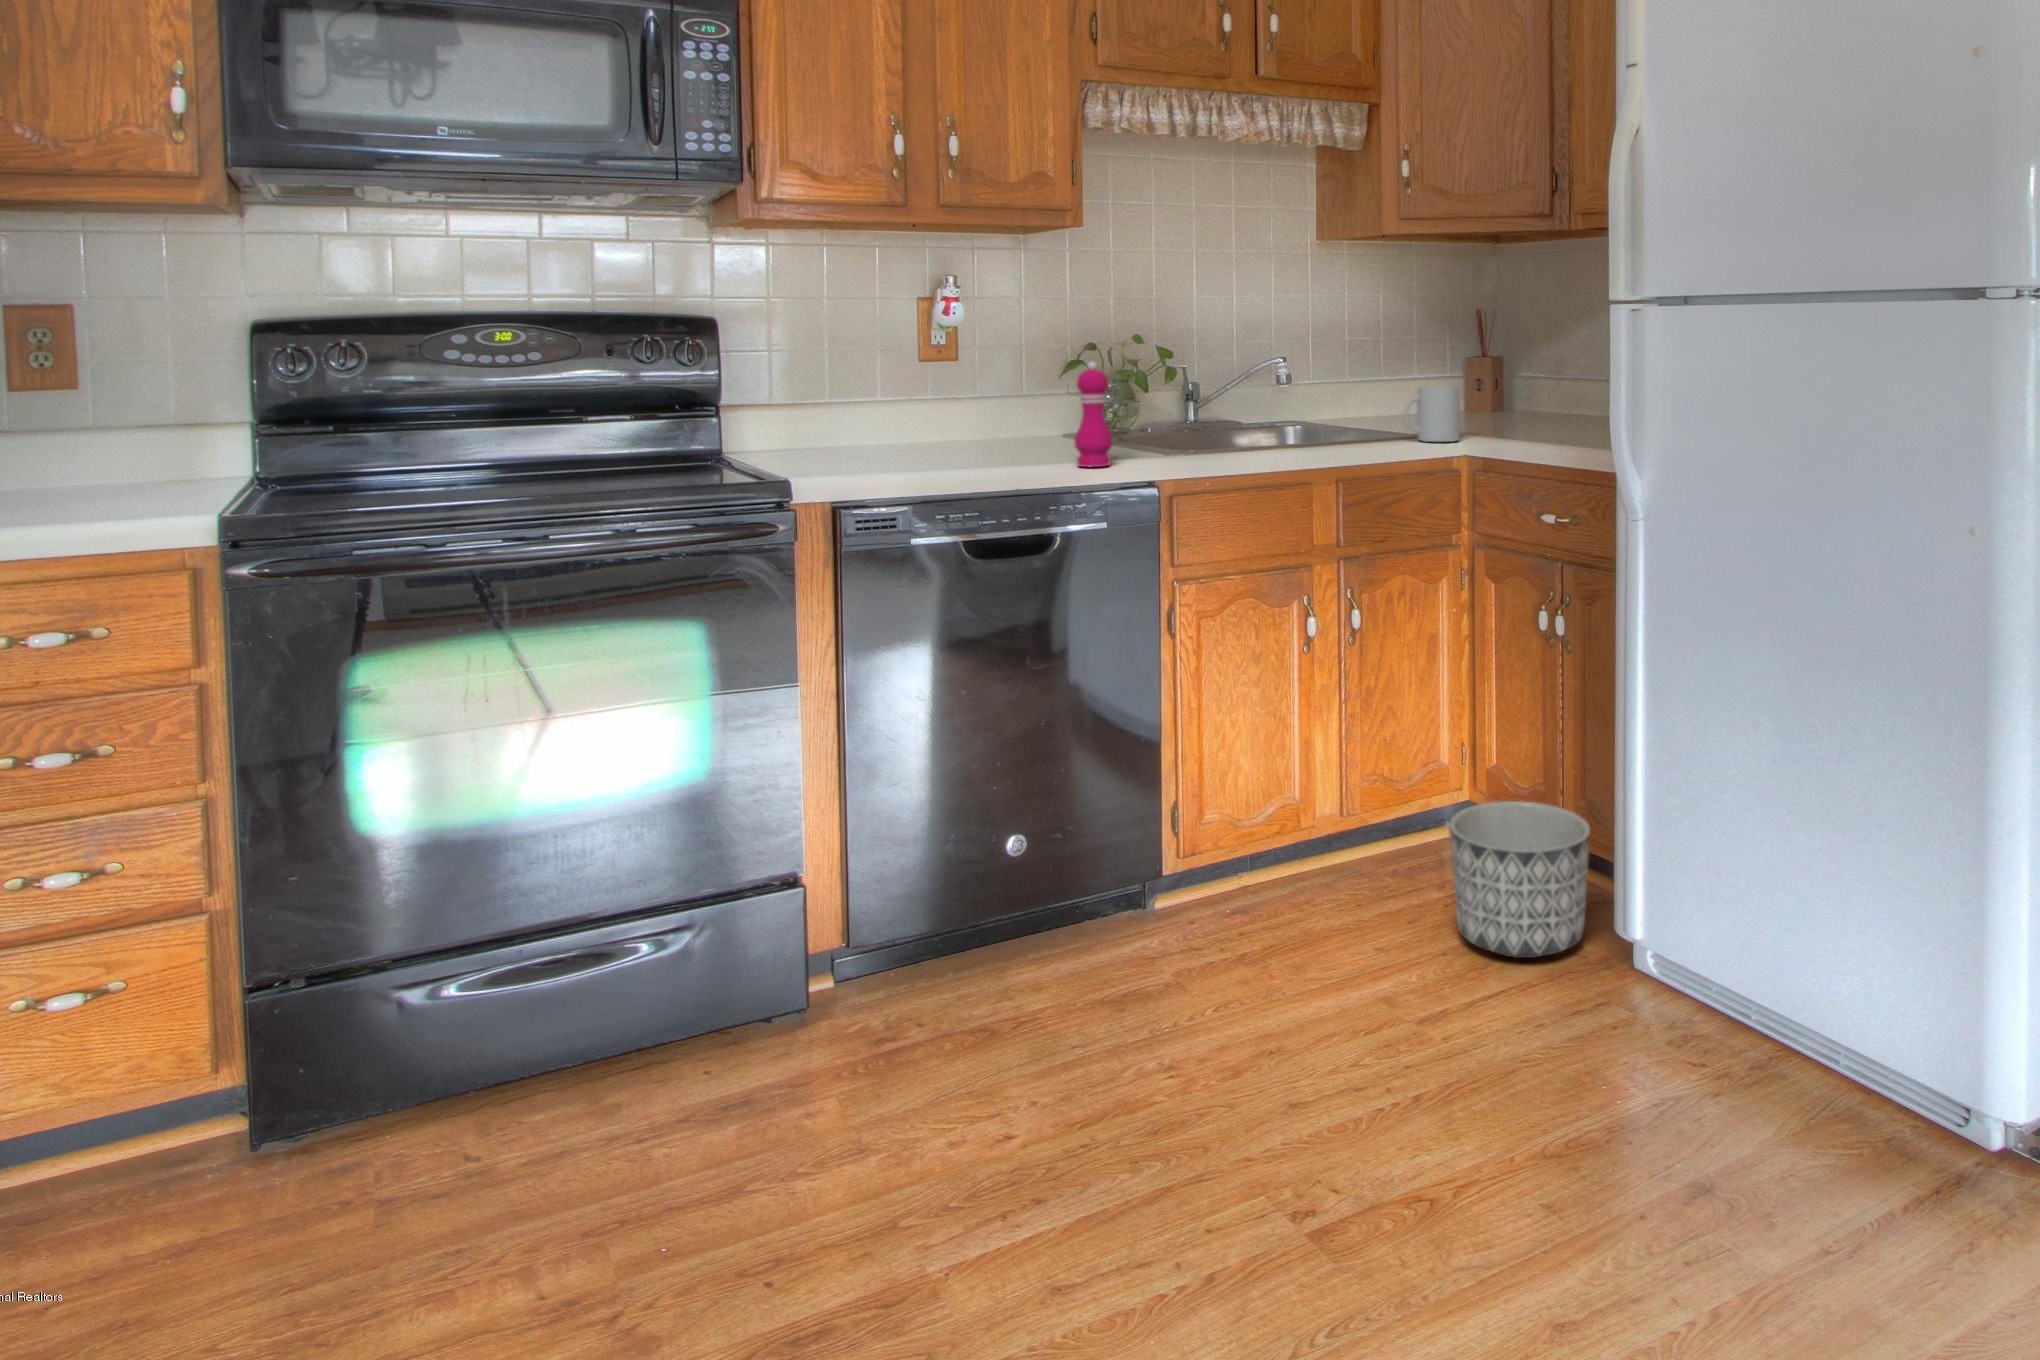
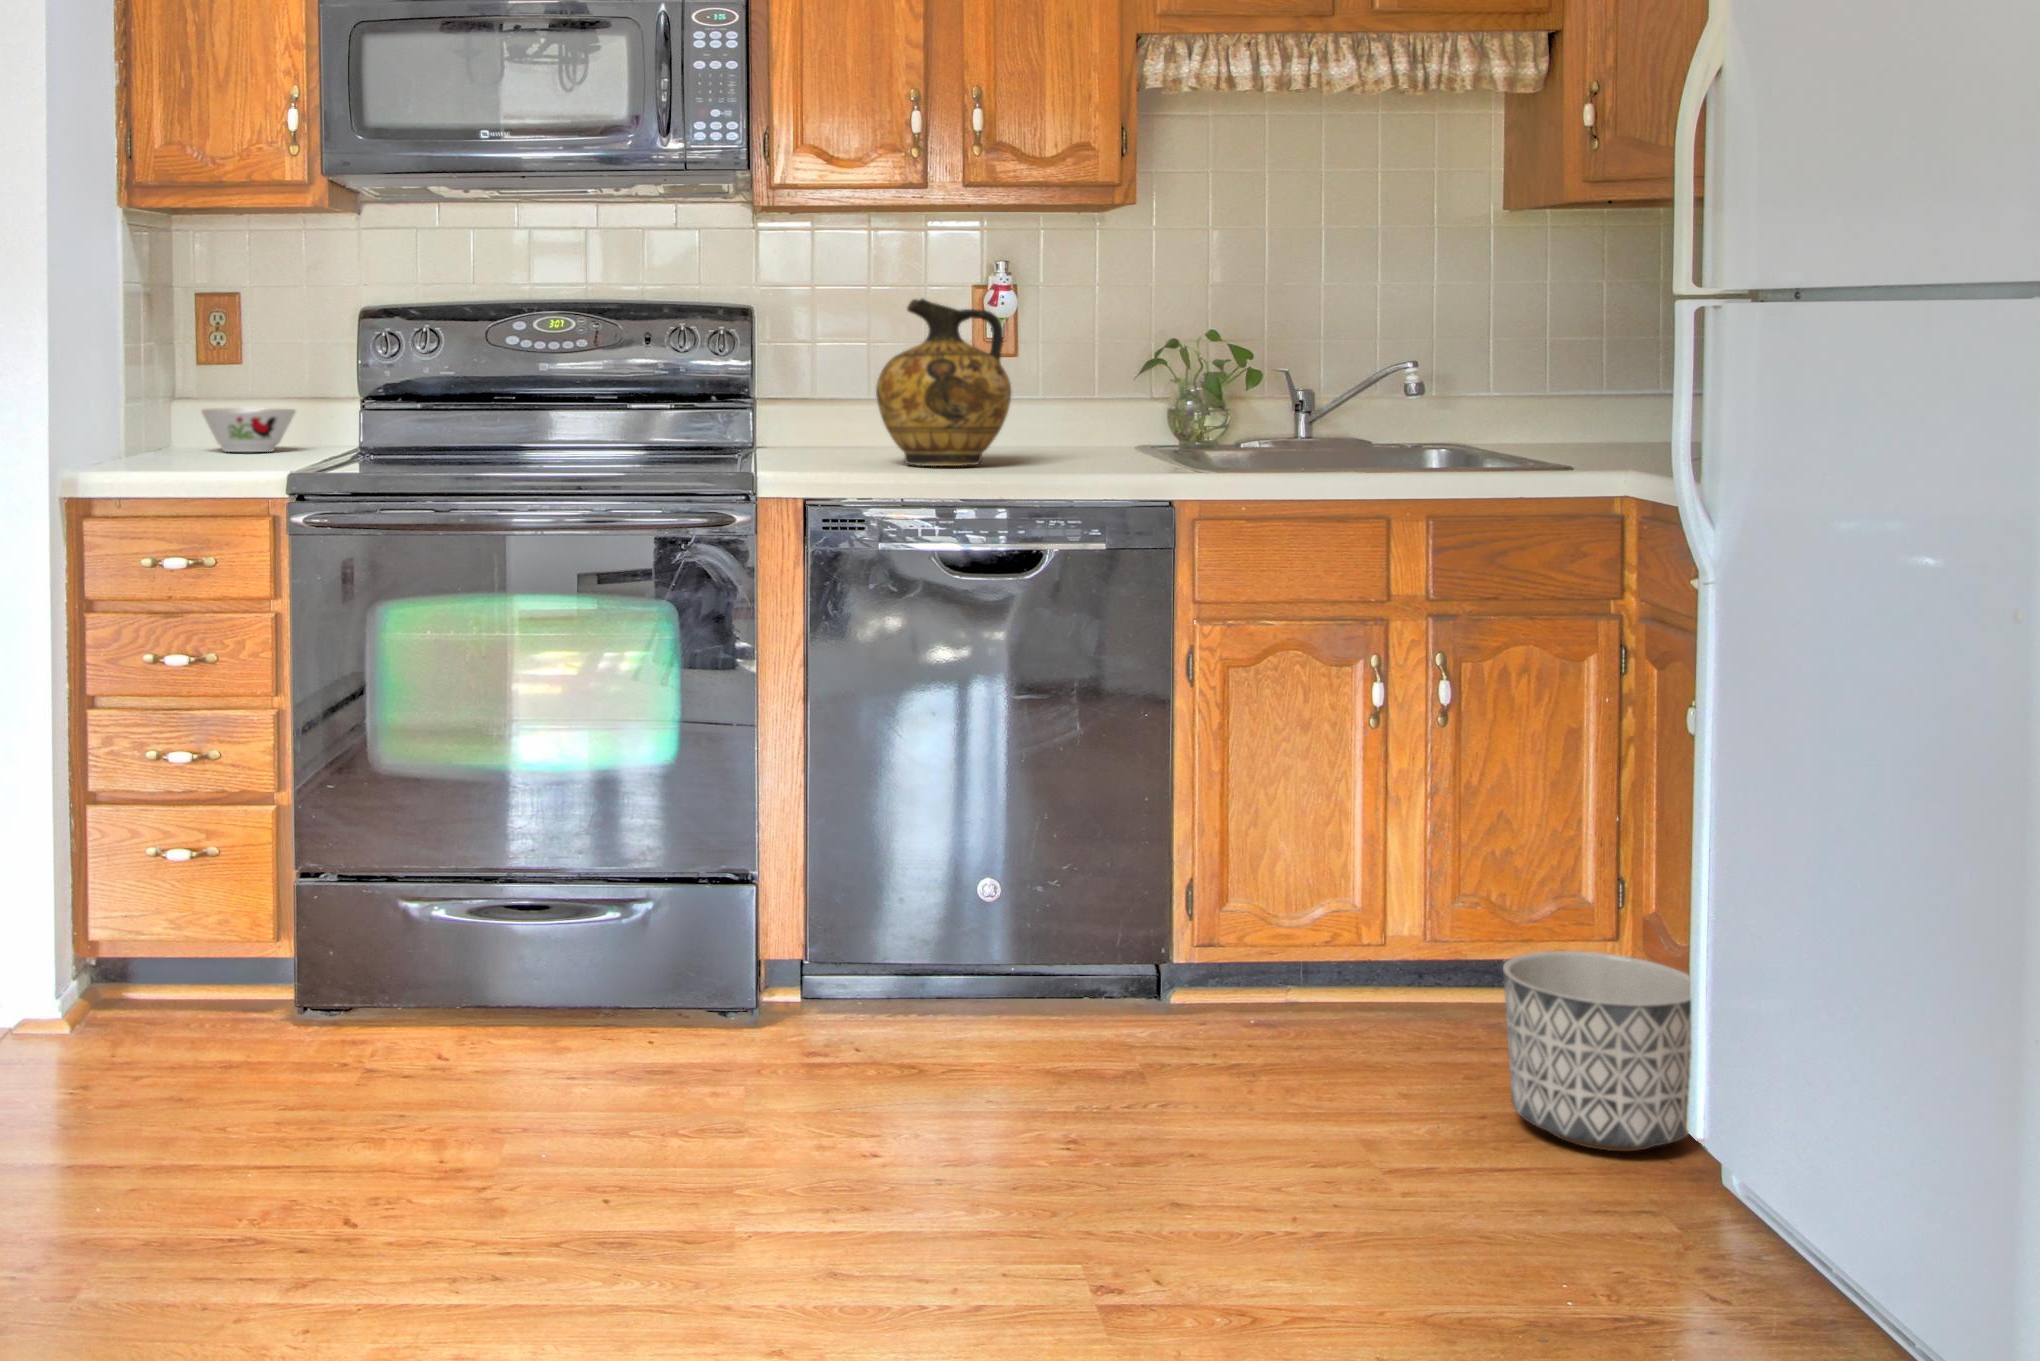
ceramic jug: none [871,308,996,459] -> present [876,298,1011,466]
pepper mill: present [1075,361,1112,467] -> none [1069,357,1113,479]
mug: present [1403,386,1460,442] -> none [1540,407,1626,481]
bowl: none [29,433,172,489] -> present [202,408,296,452]

